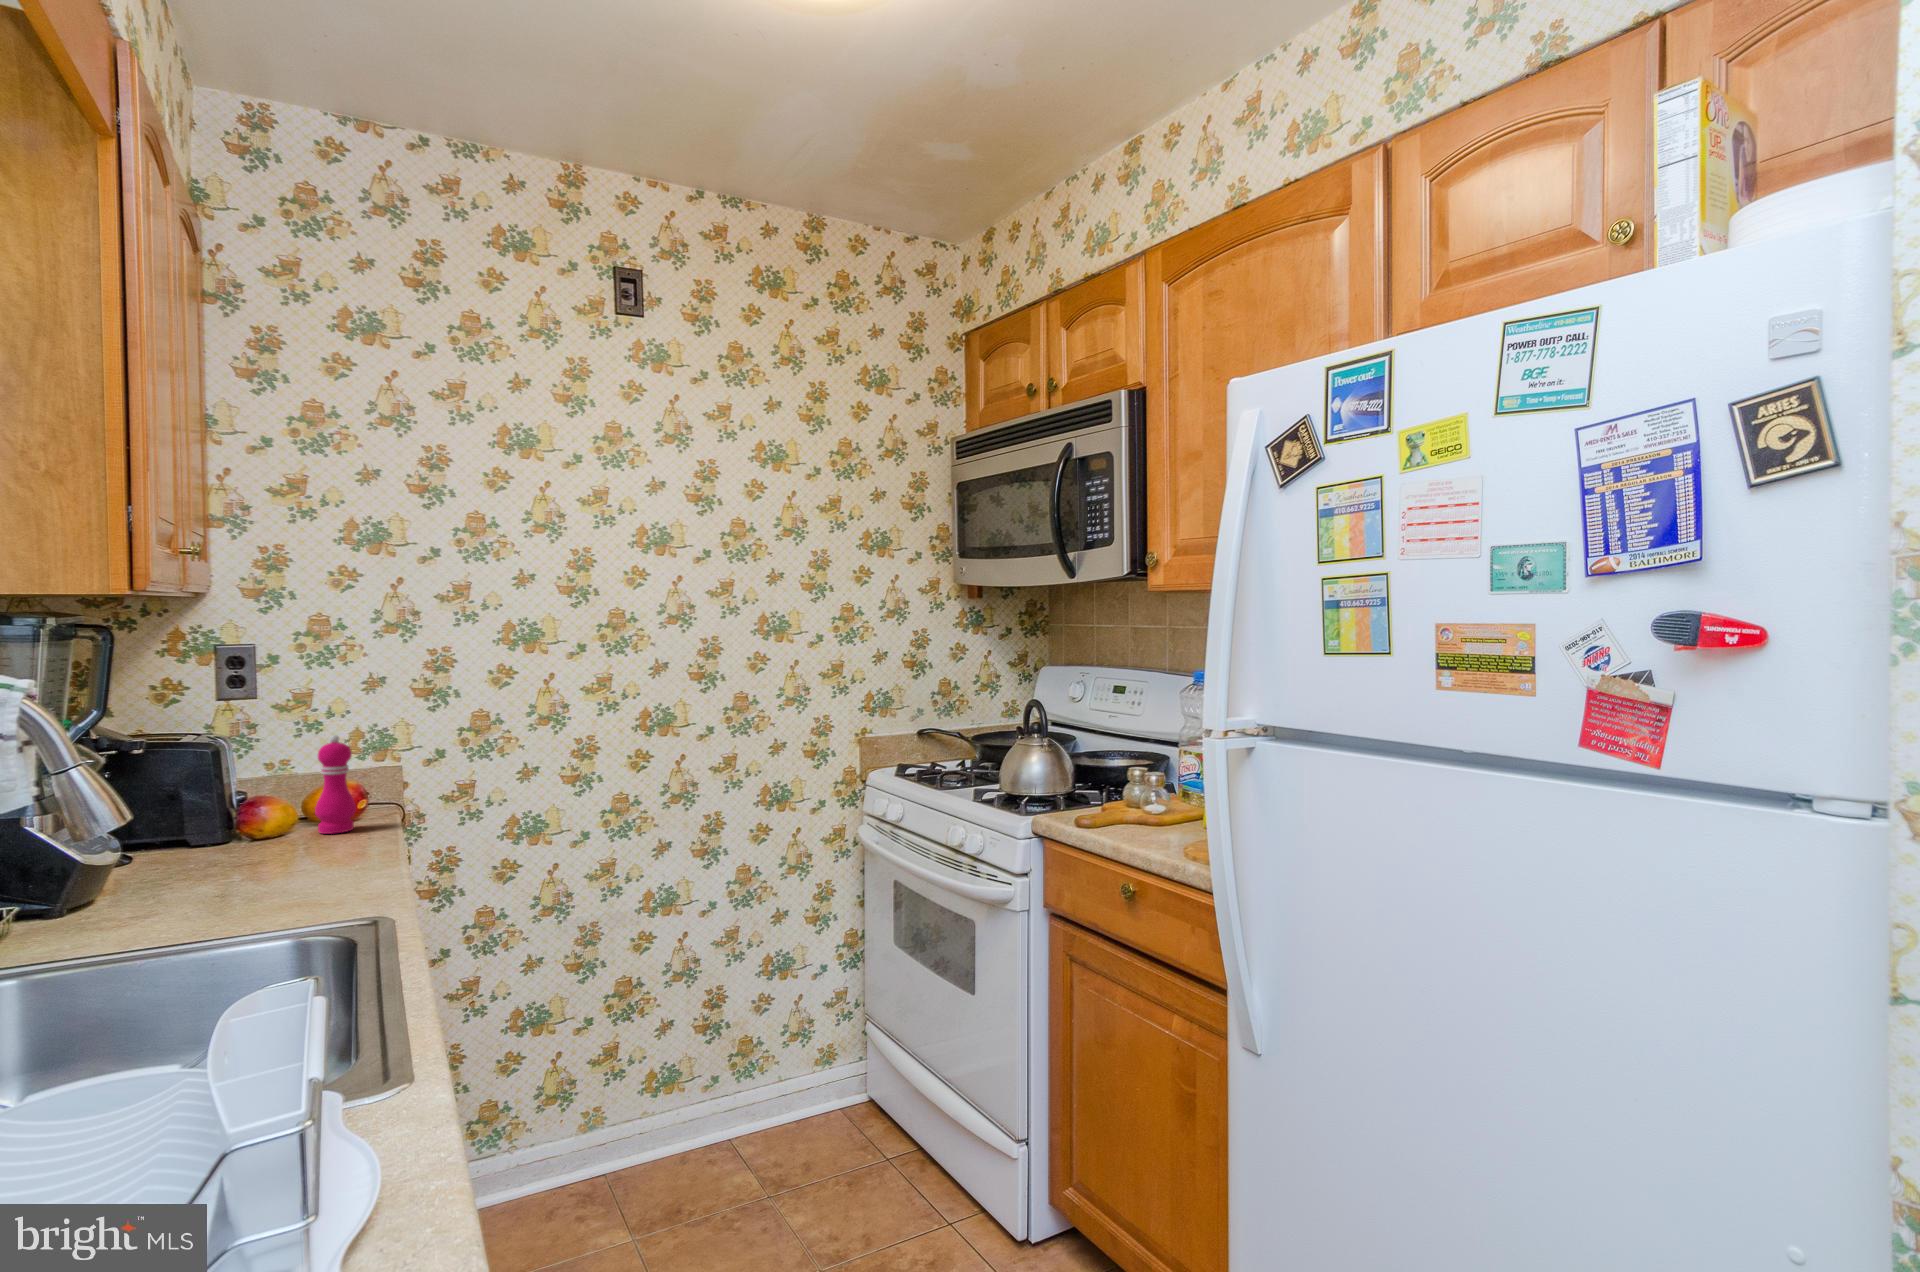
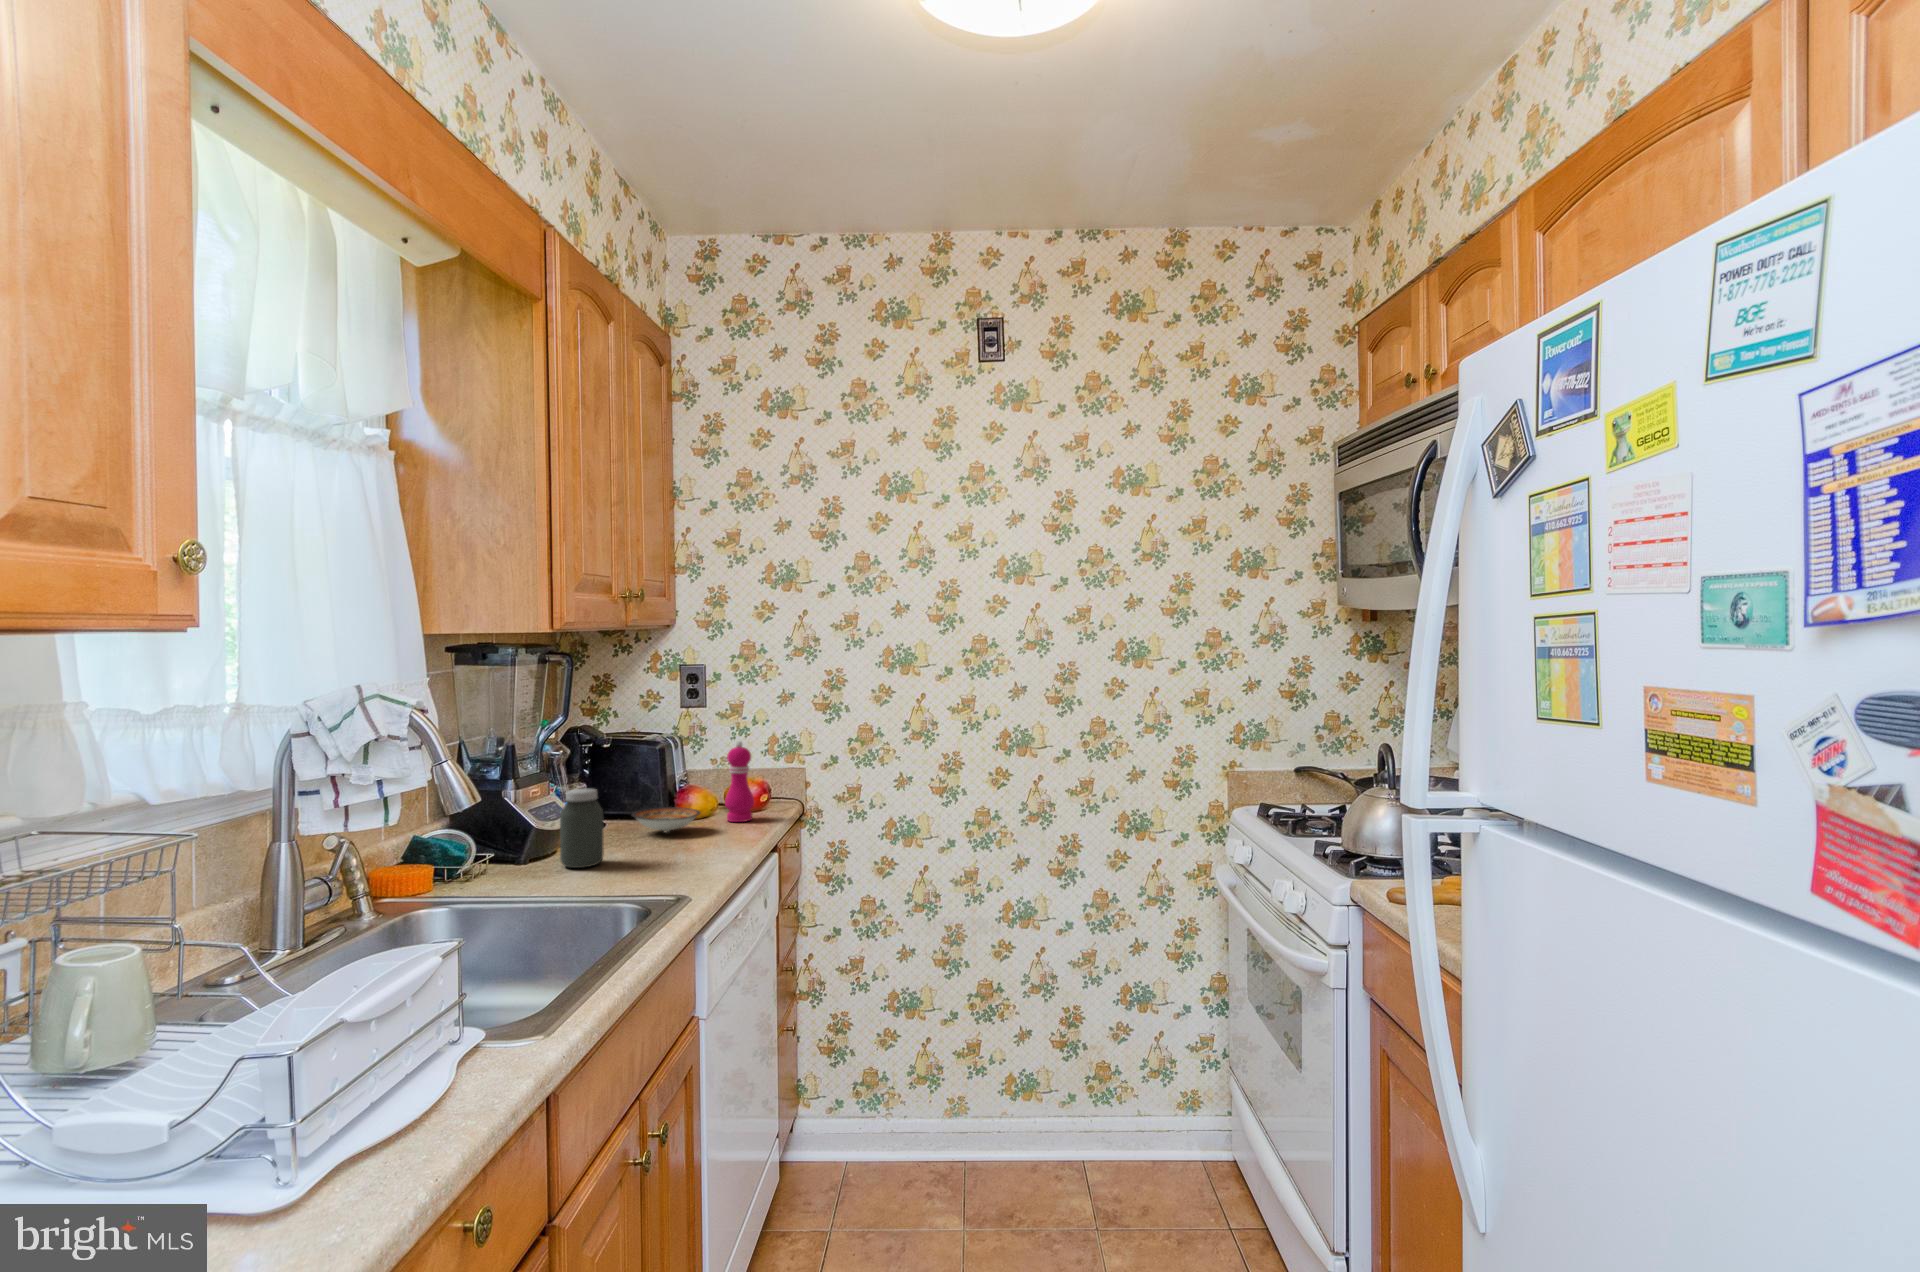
jar: none [126,802,195,906] -> present [560,789,604,868]
ceramic bowl: none [191,822,296,854] -> present [632,807,700,833]

